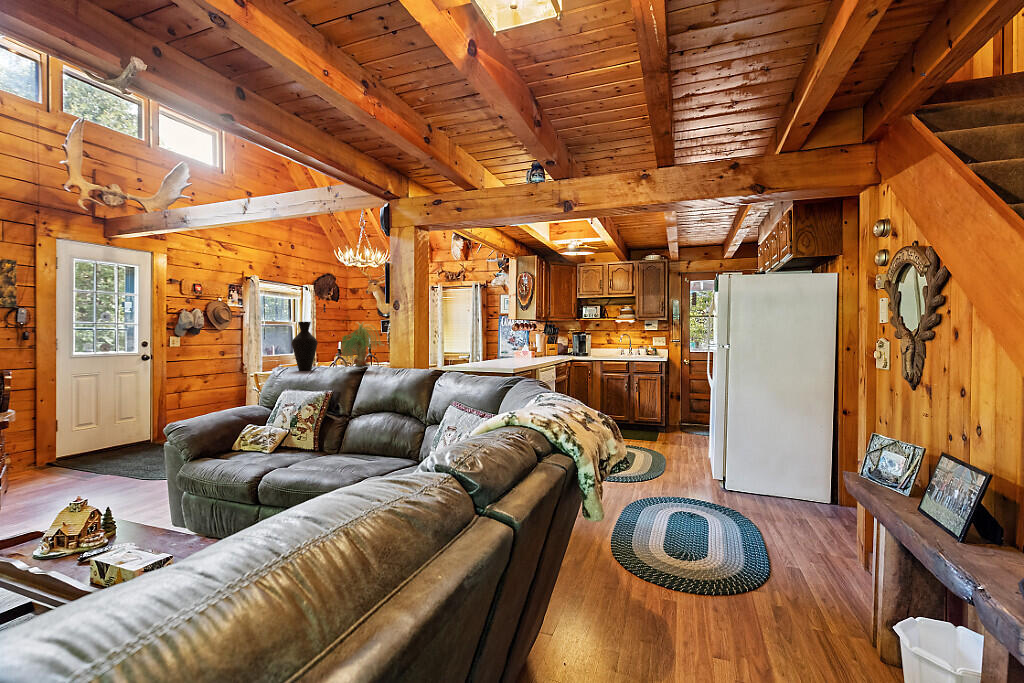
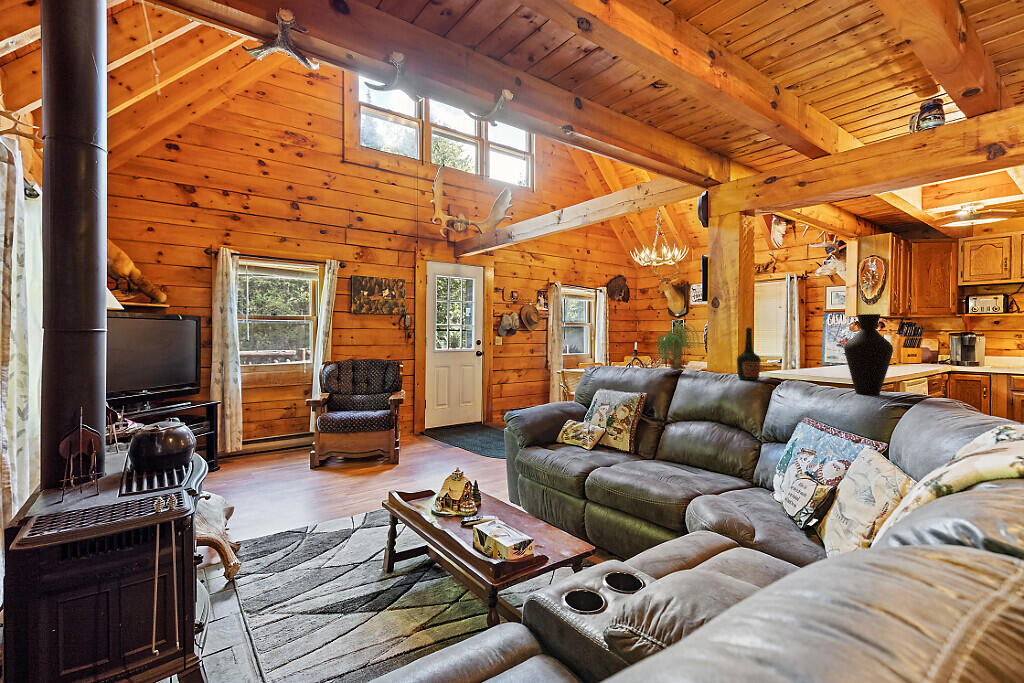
vase: present [292,322,318,371] -> present [844,314,893,395]
bottle: none [409,329,427,373] -> present [737,327,761,380]

